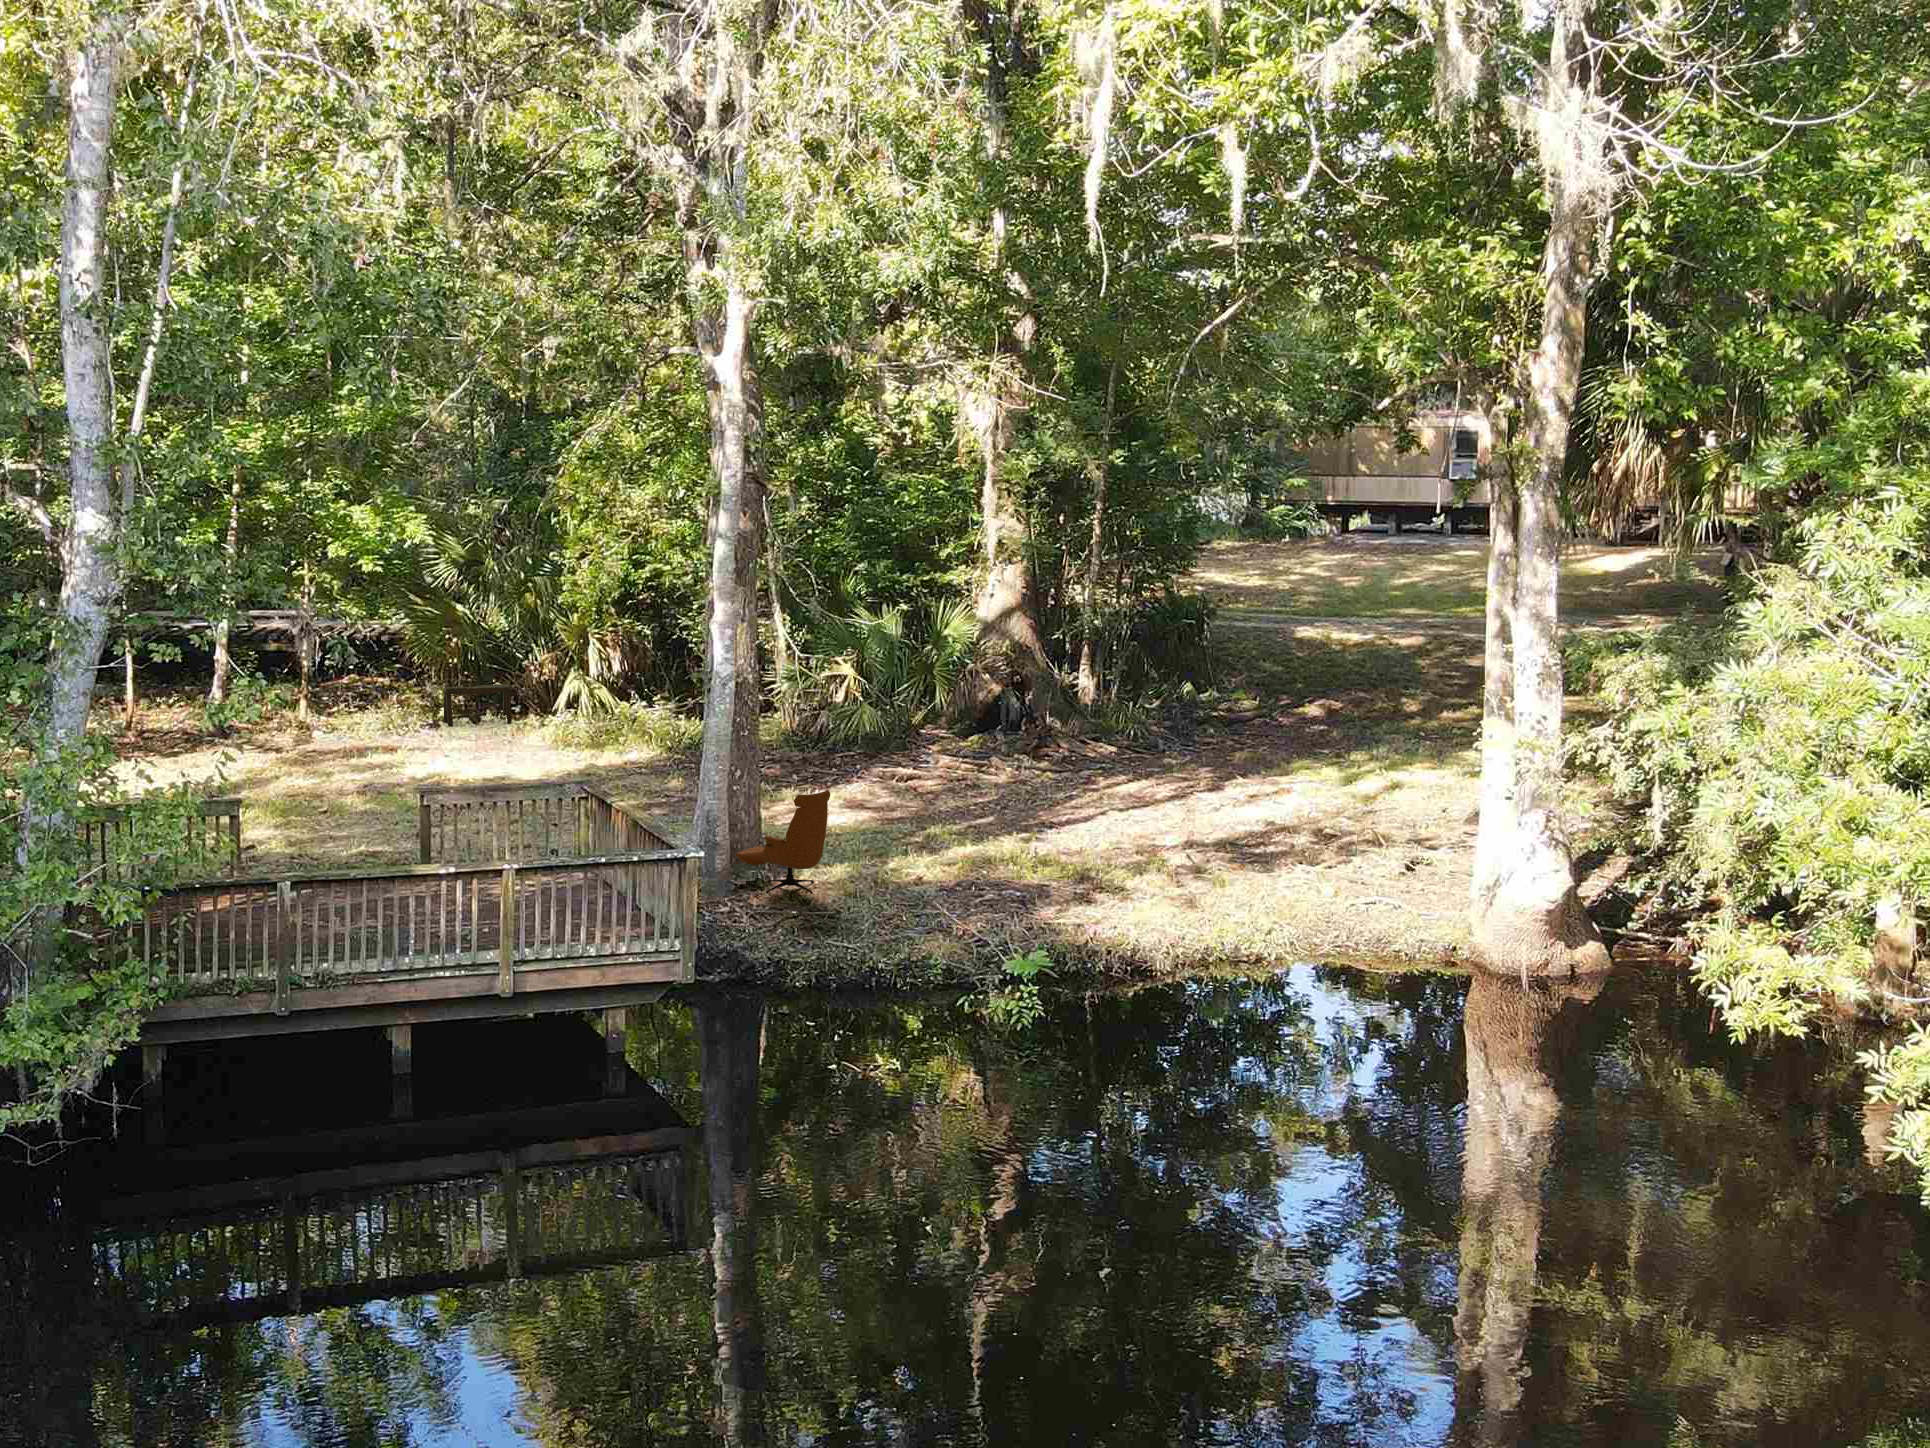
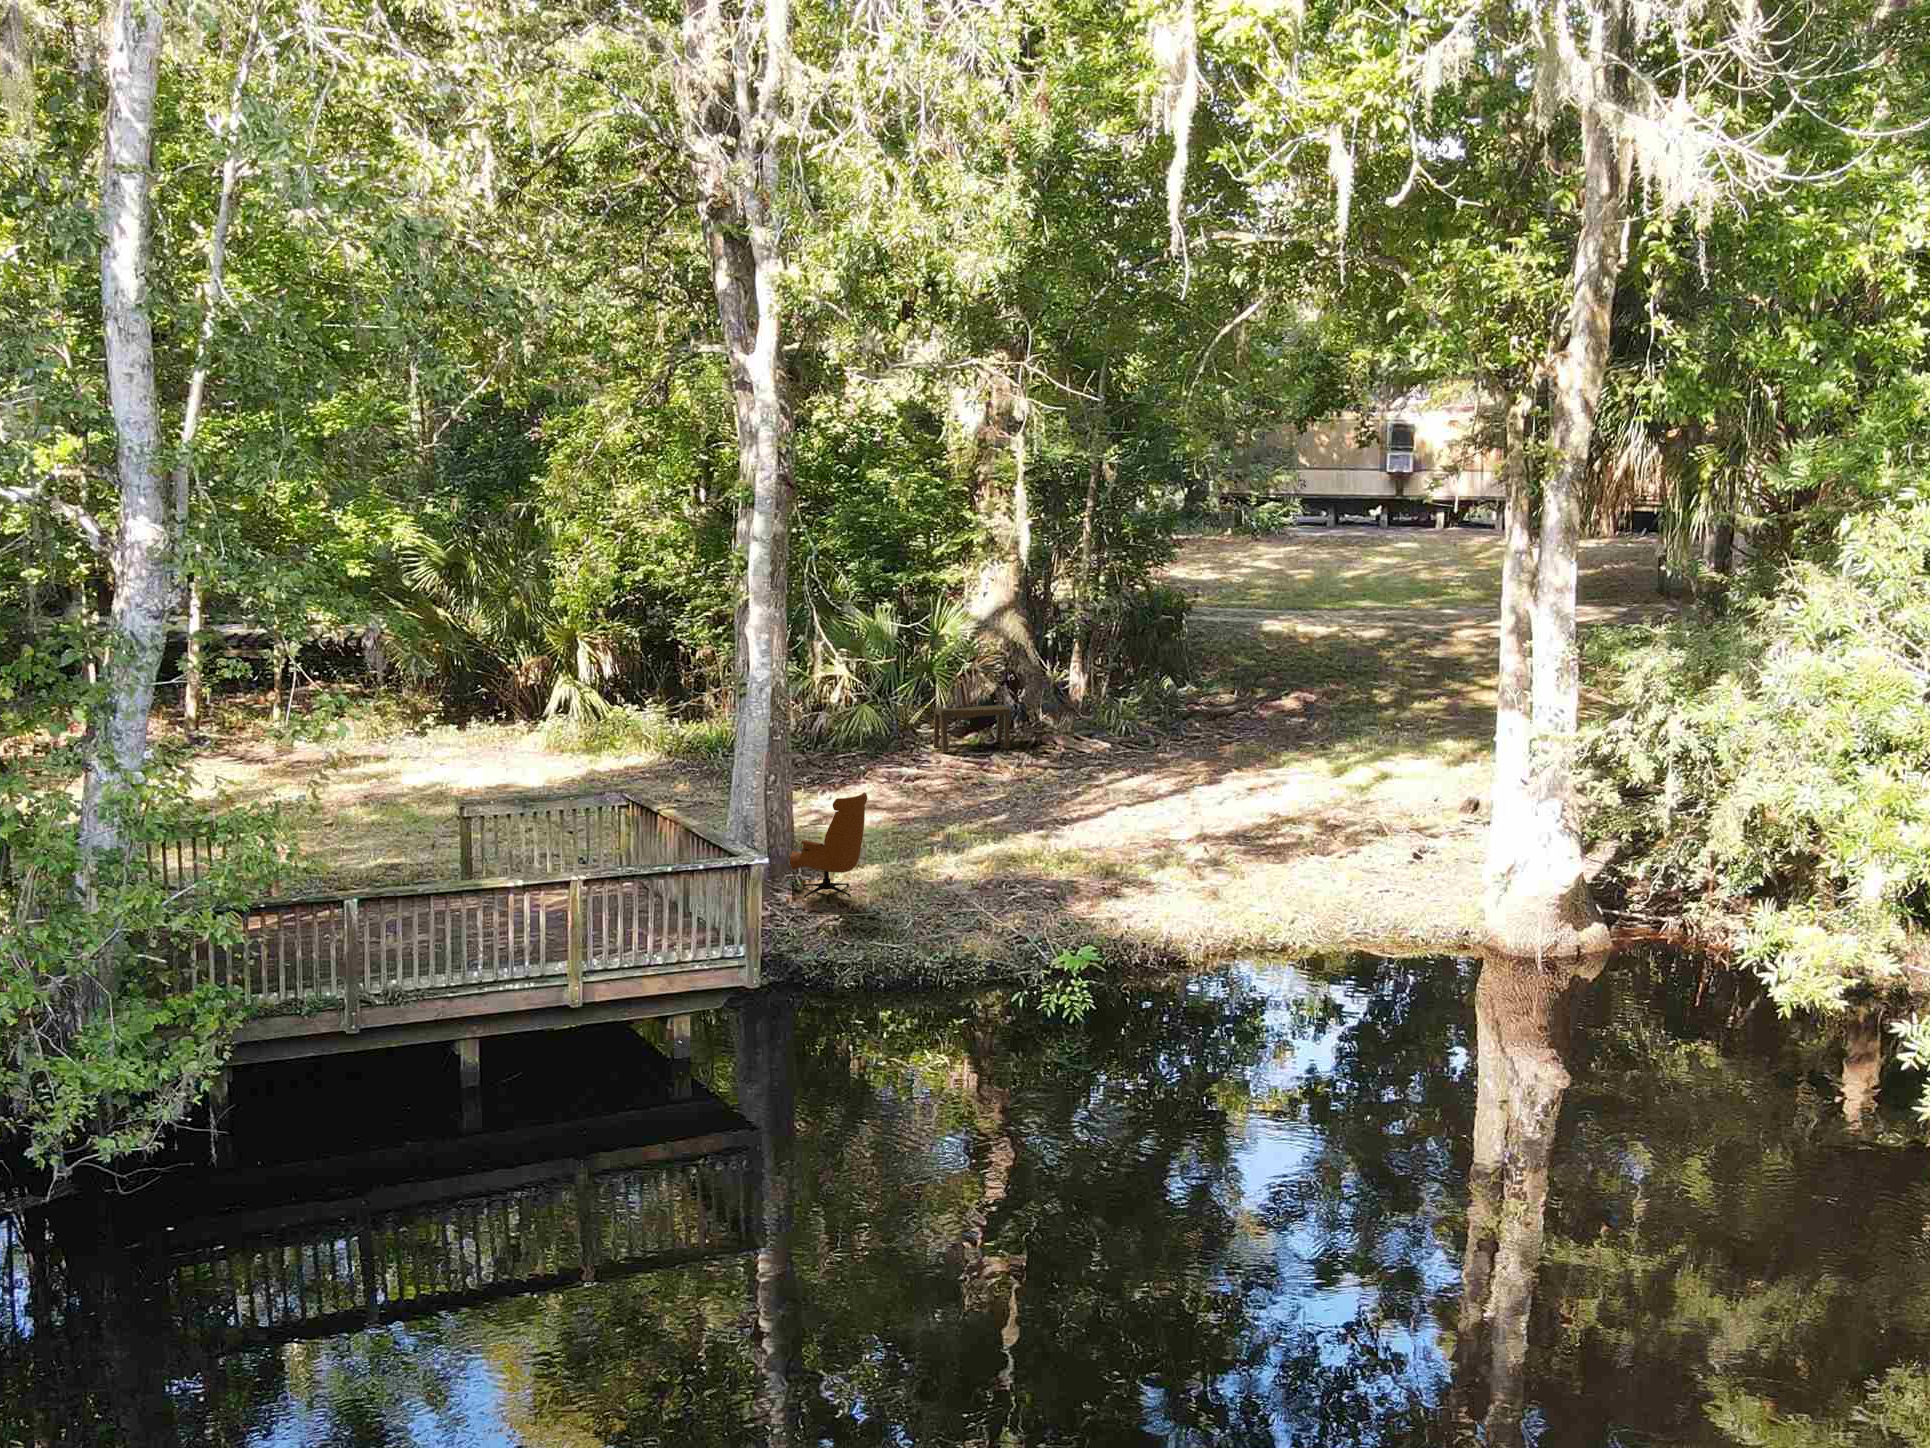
bench: present [444,683,512,726] -> present [933,705,1011,752]

